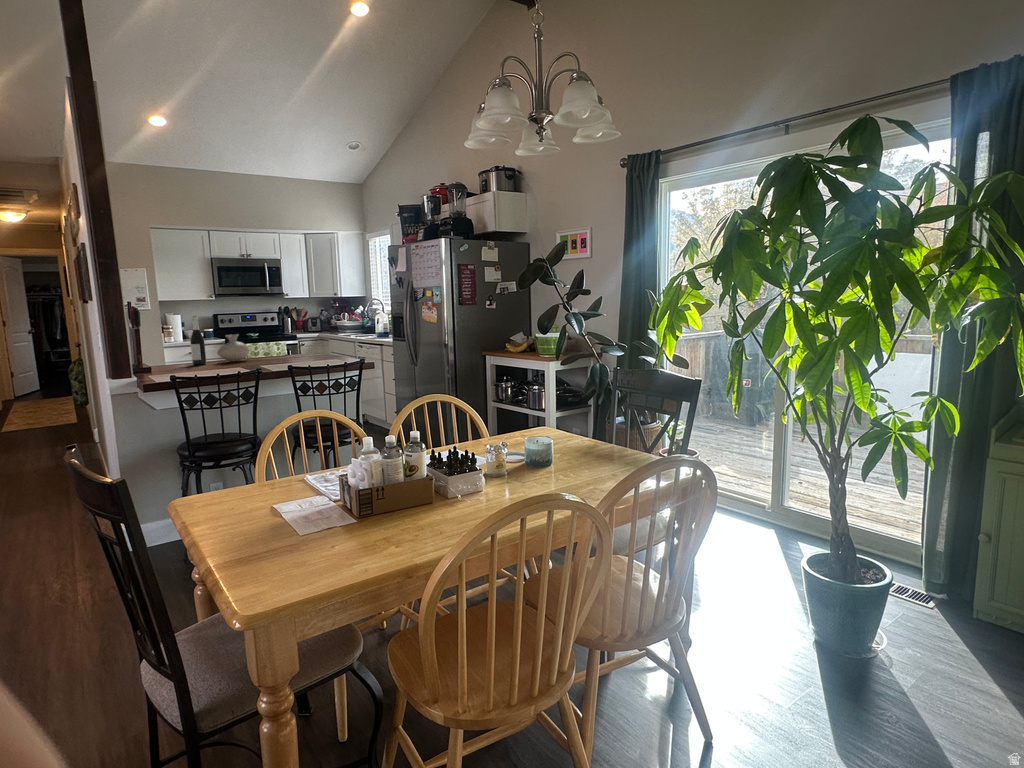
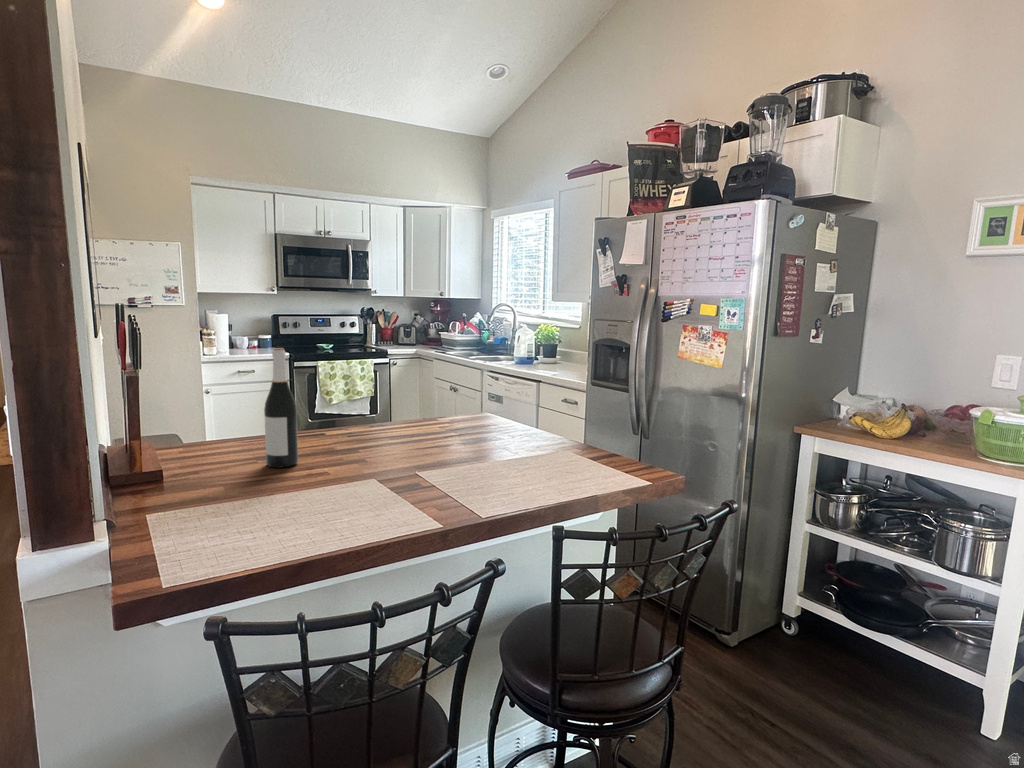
vase: present [217,334,249,362] -> none [323,389,390,453]

